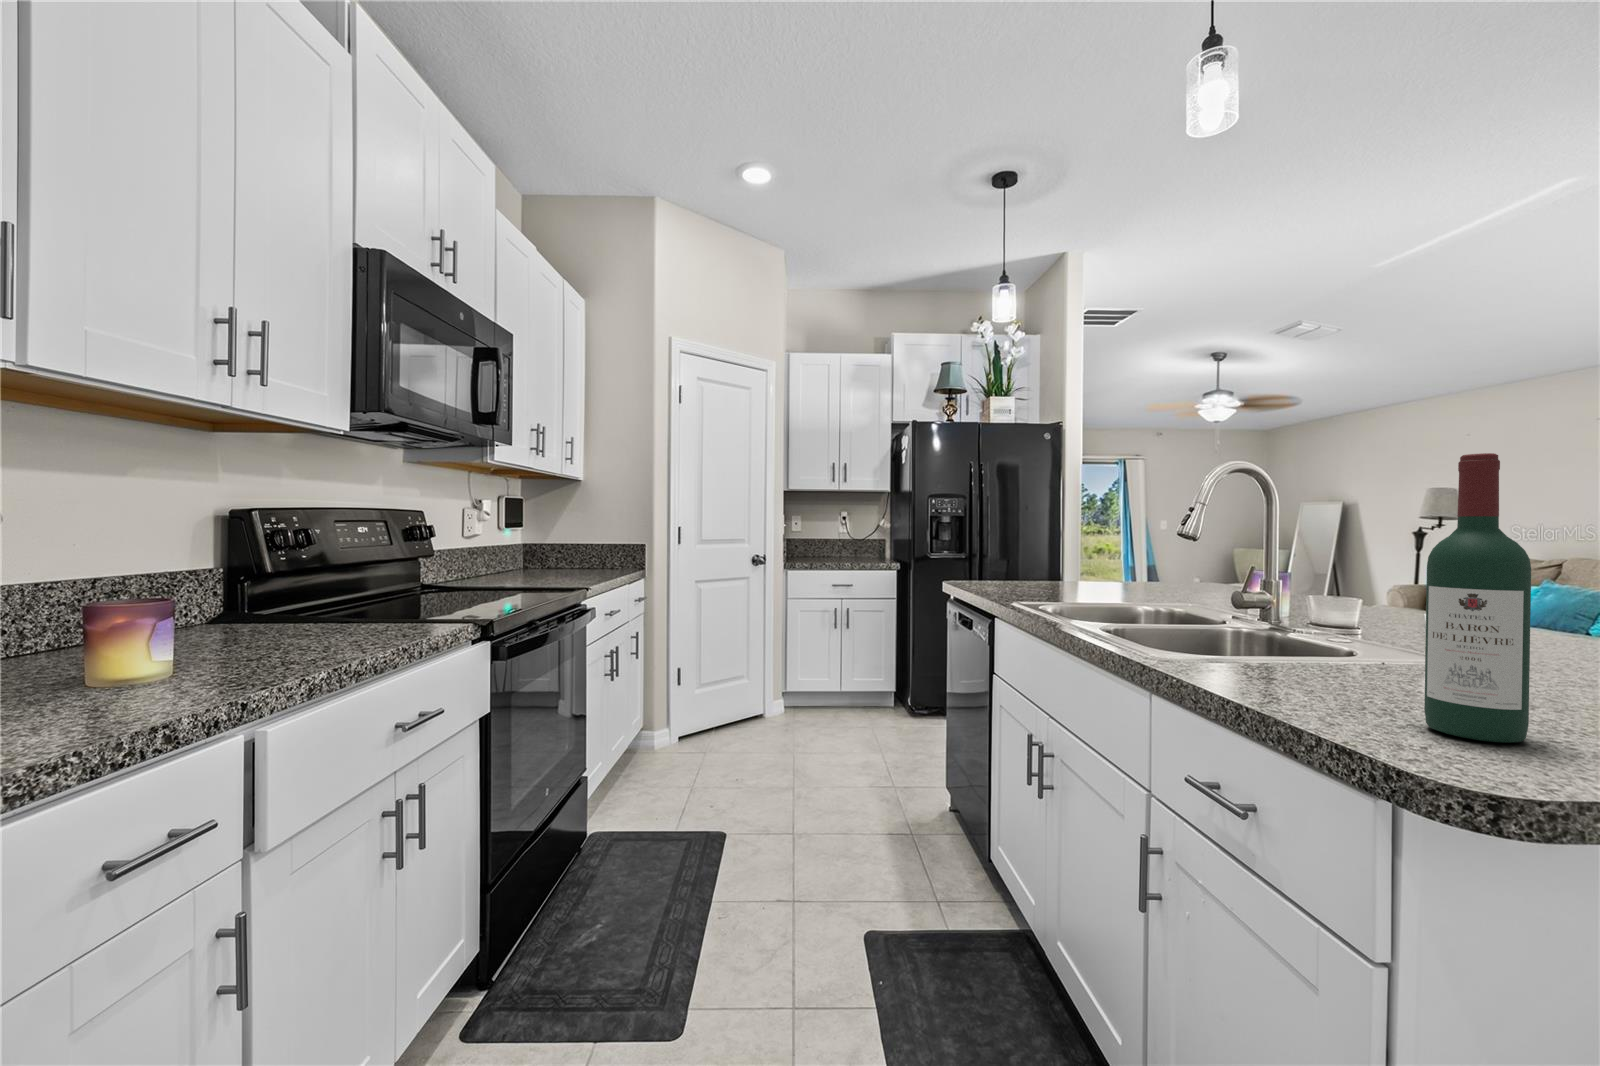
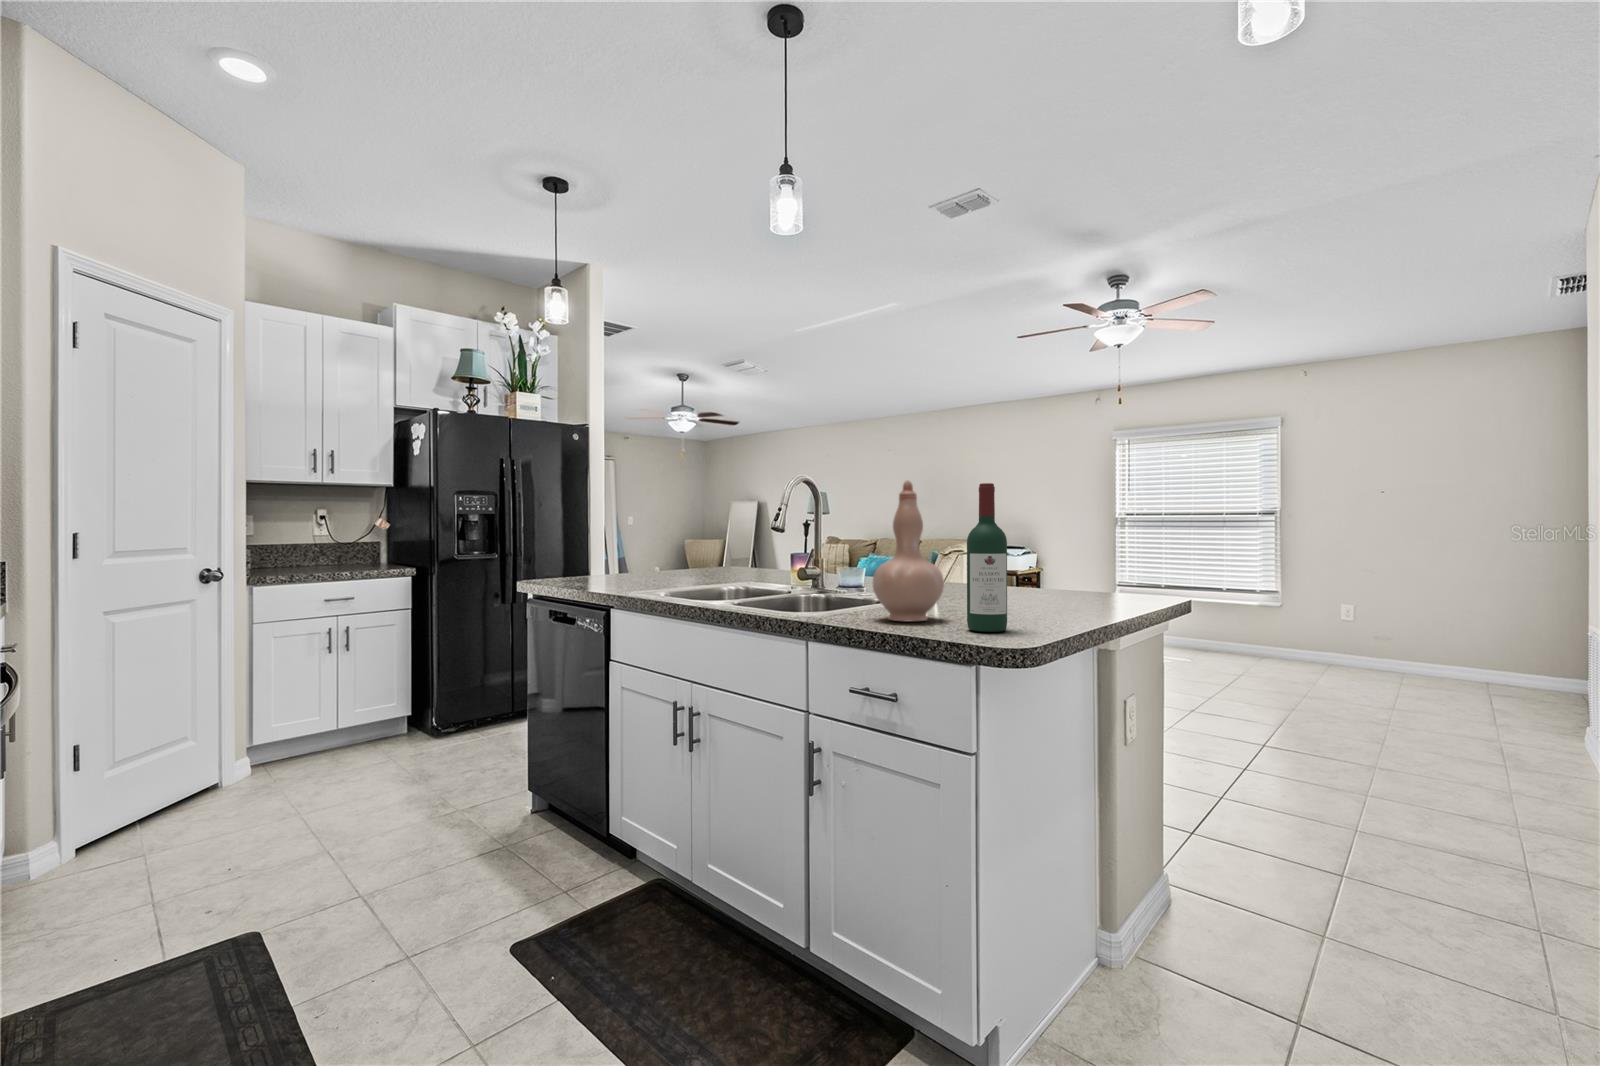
vase: none [1267,458,1413,693] -> present [873,480,944,621]

